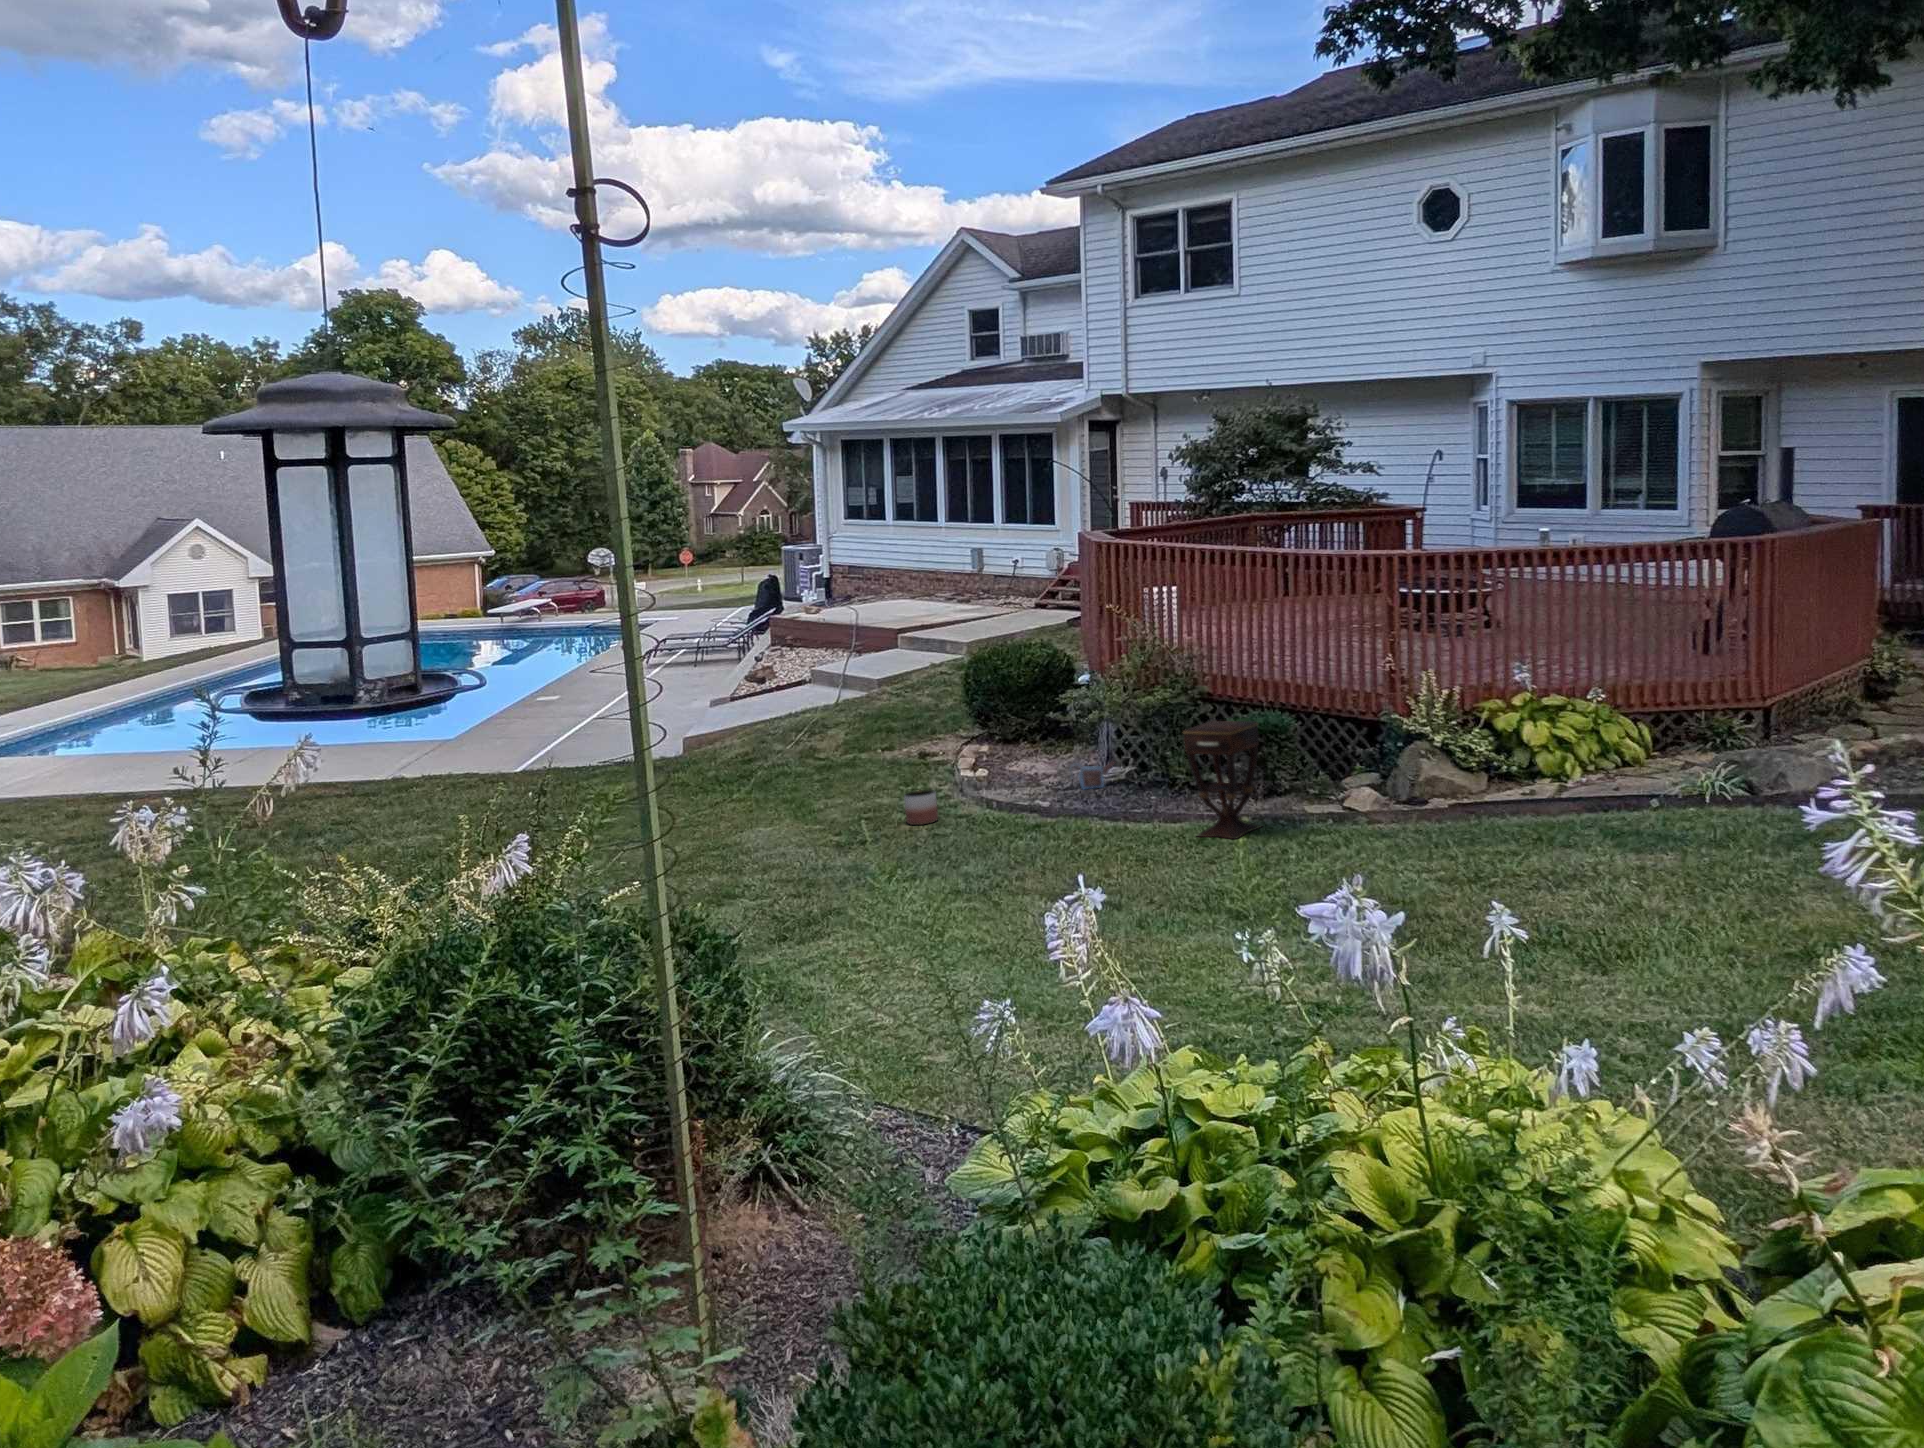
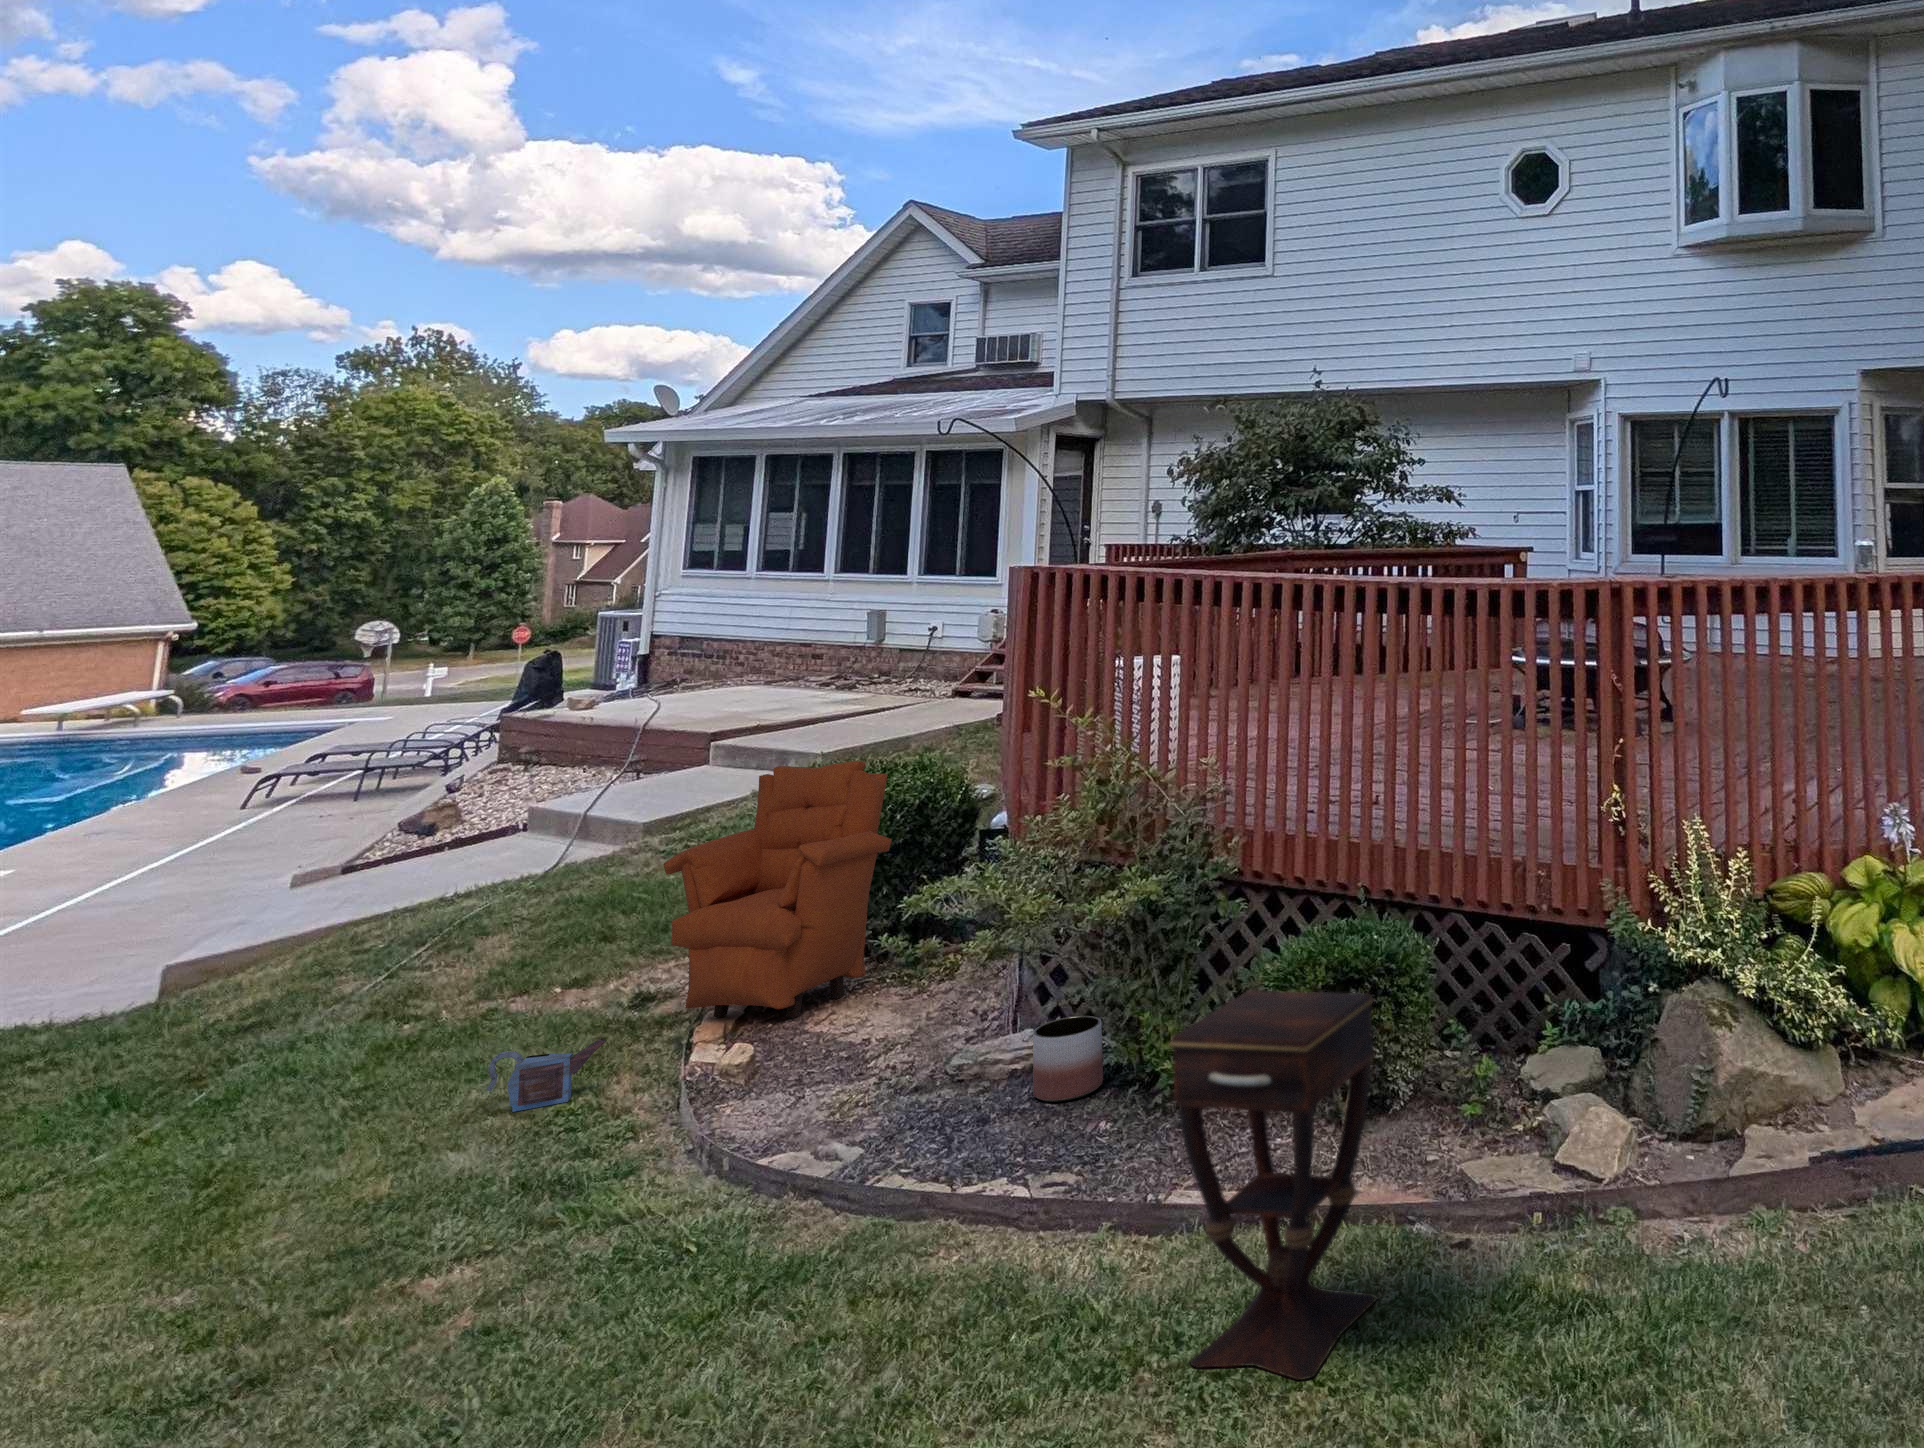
armchair: none [941,641,1045,759] -> present [663,761,892,1018]
watering can: present [1070,761,1115,790] -> present [486,1038,606,1112]
planter: present [904,790,938,825] -> present [1033,1016,1103,1102]

